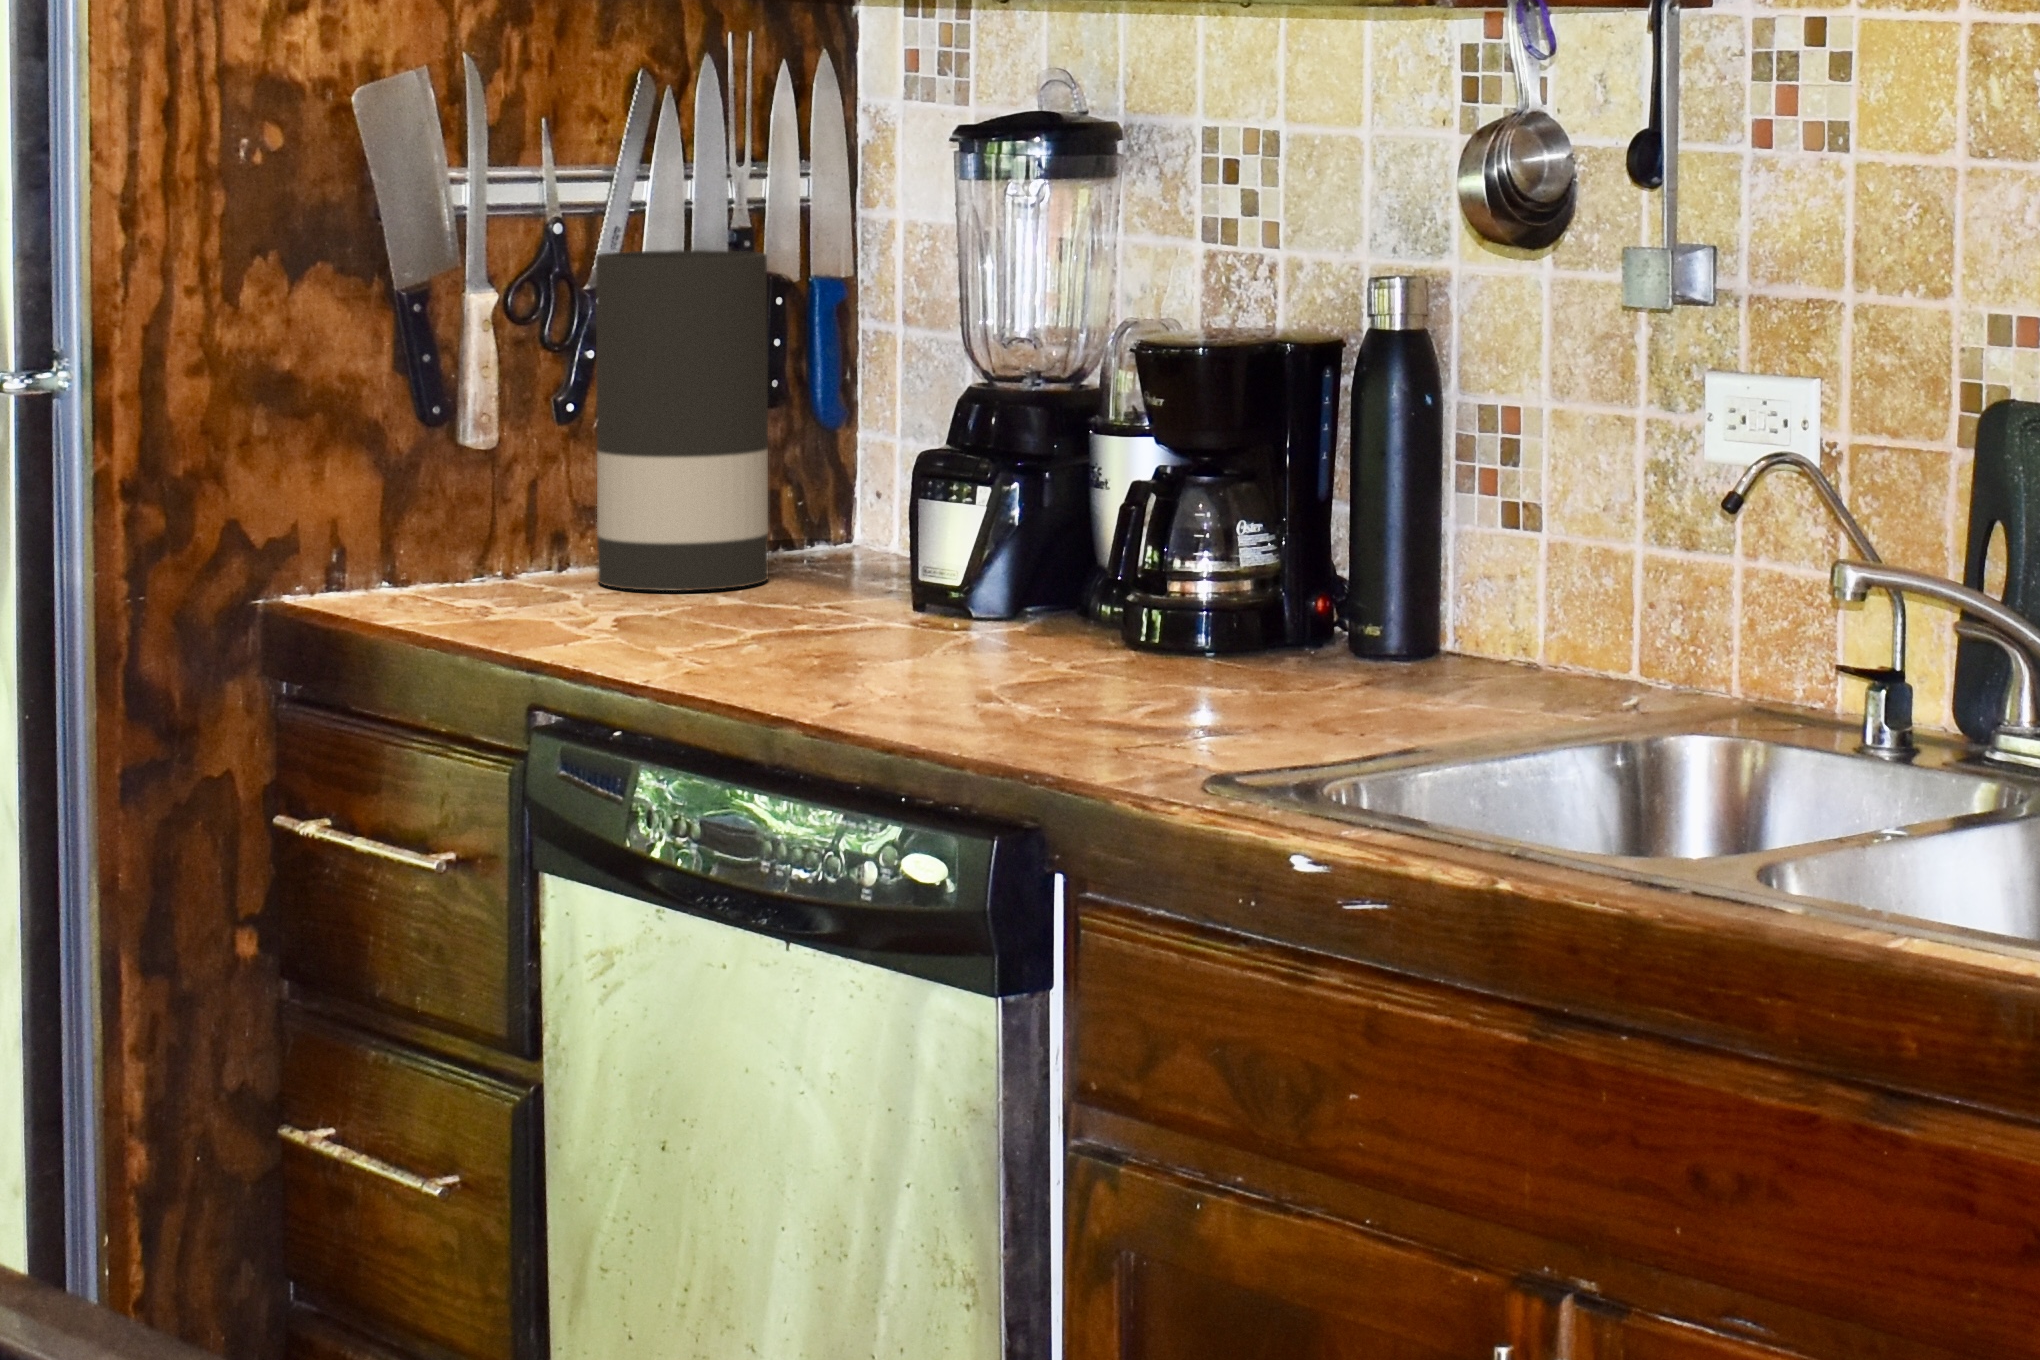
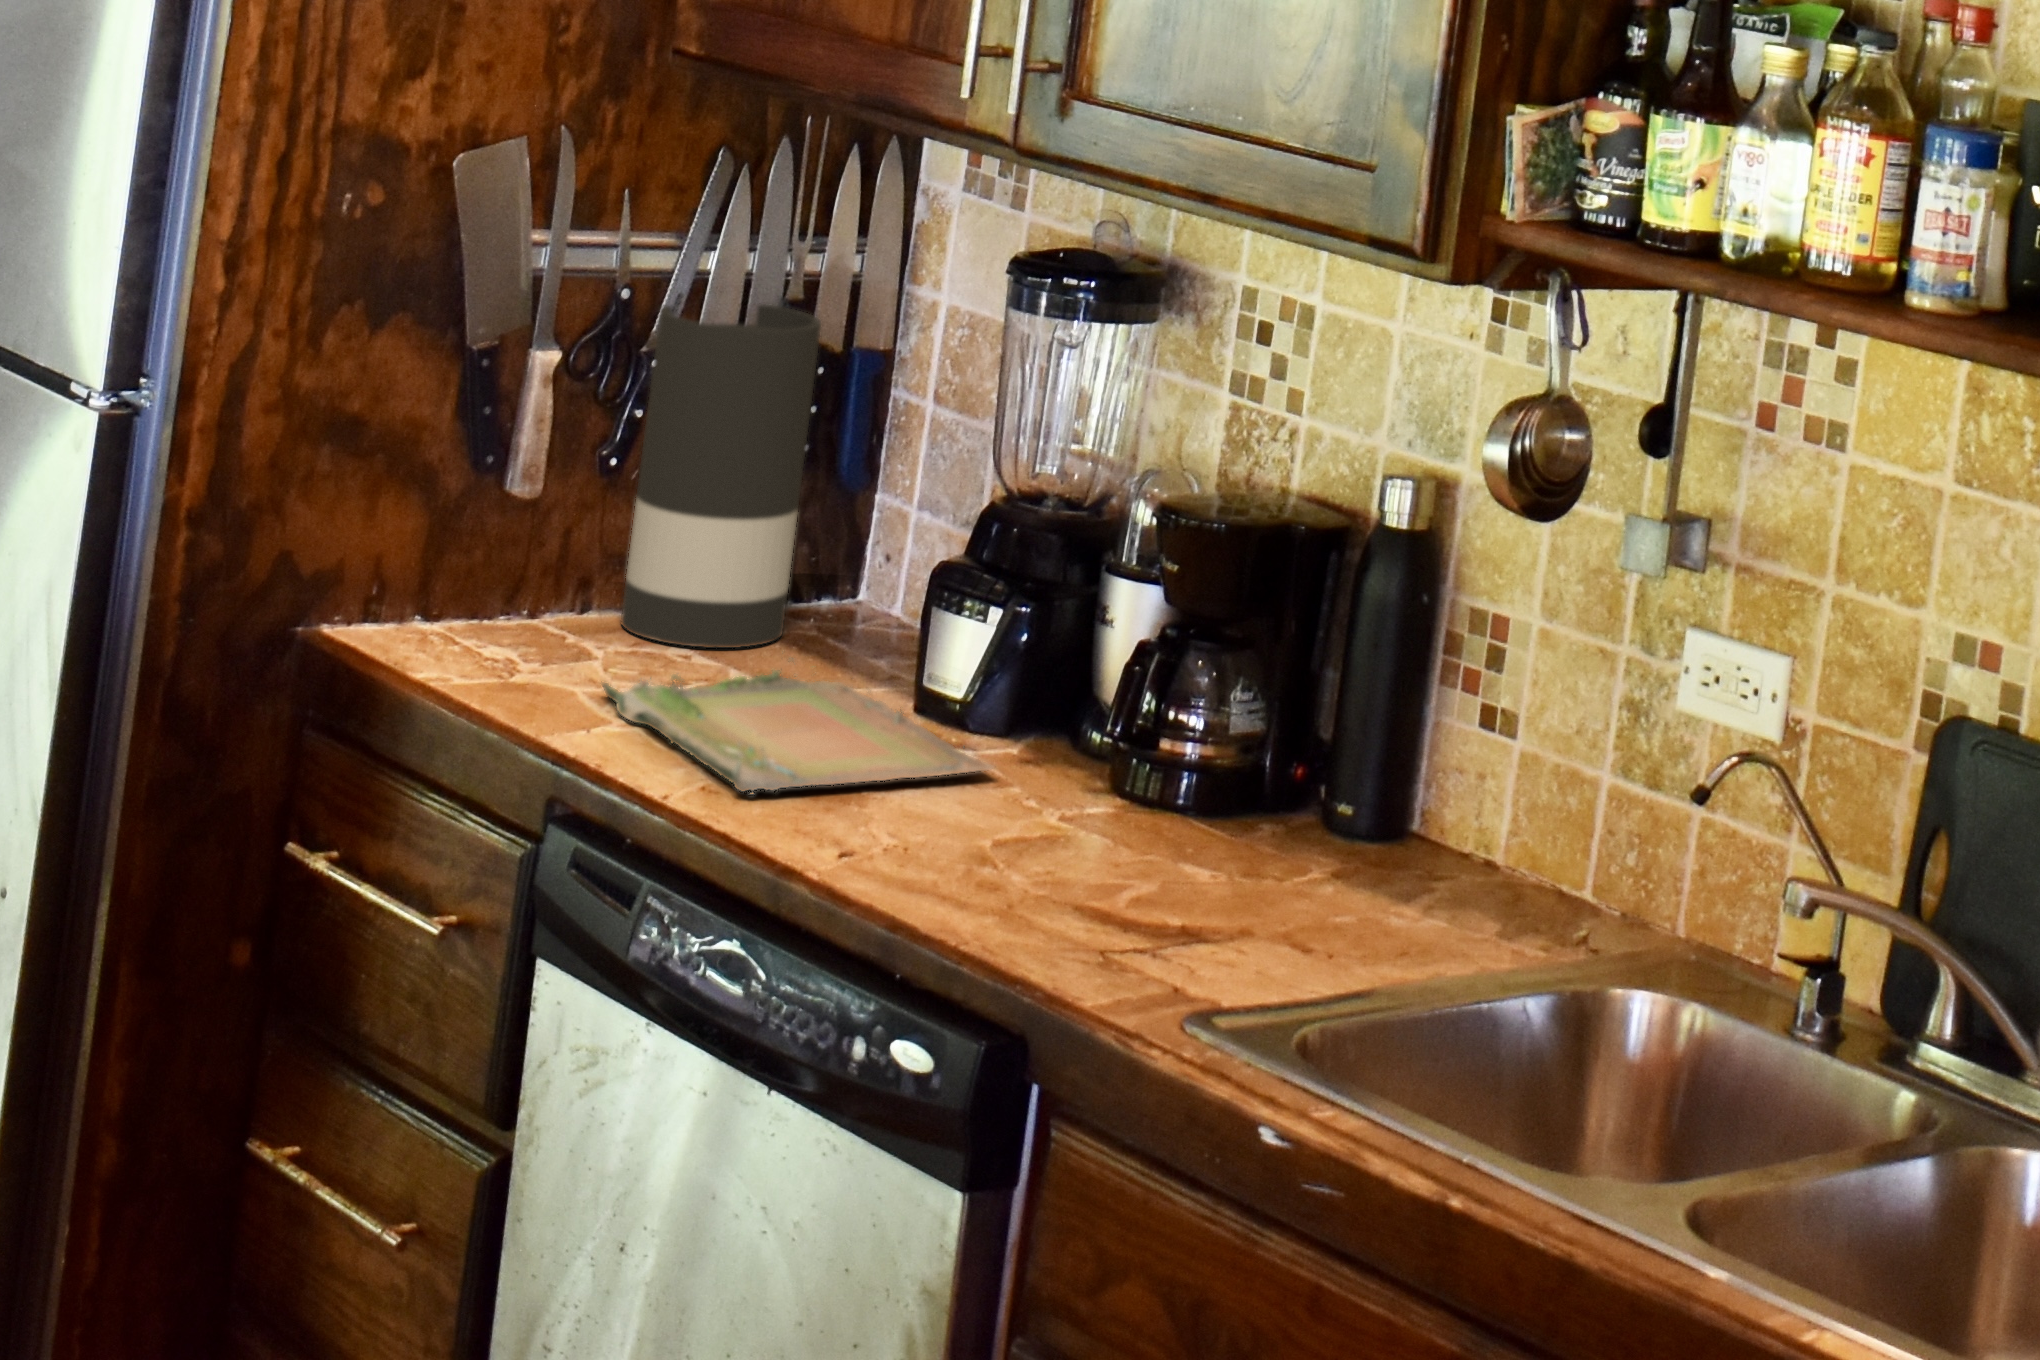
tray: none [572,570,991,671] -> present [602,658,993,793]

